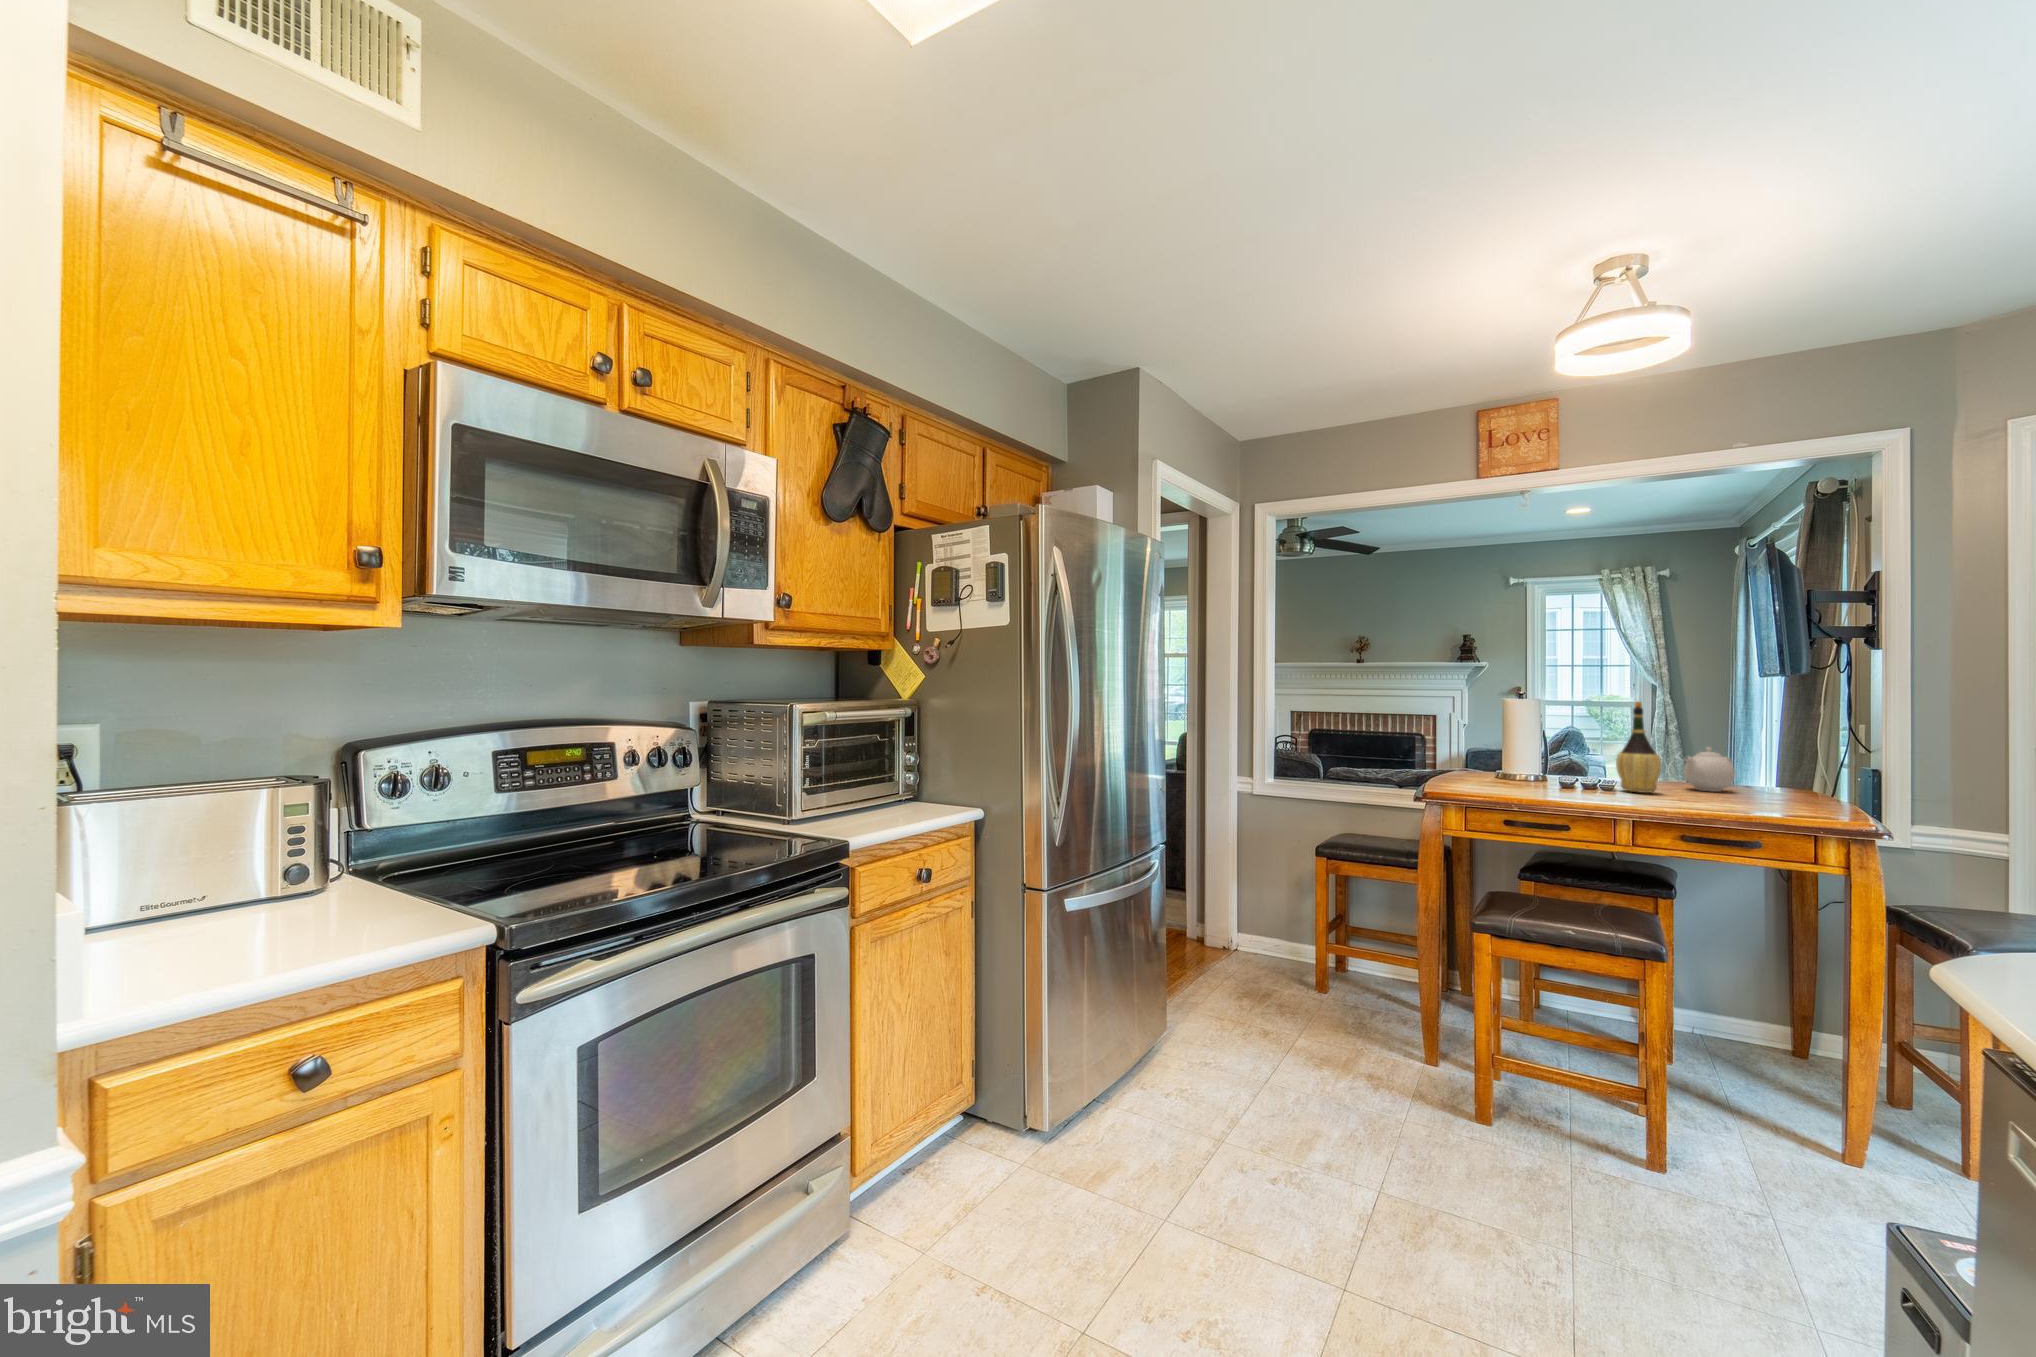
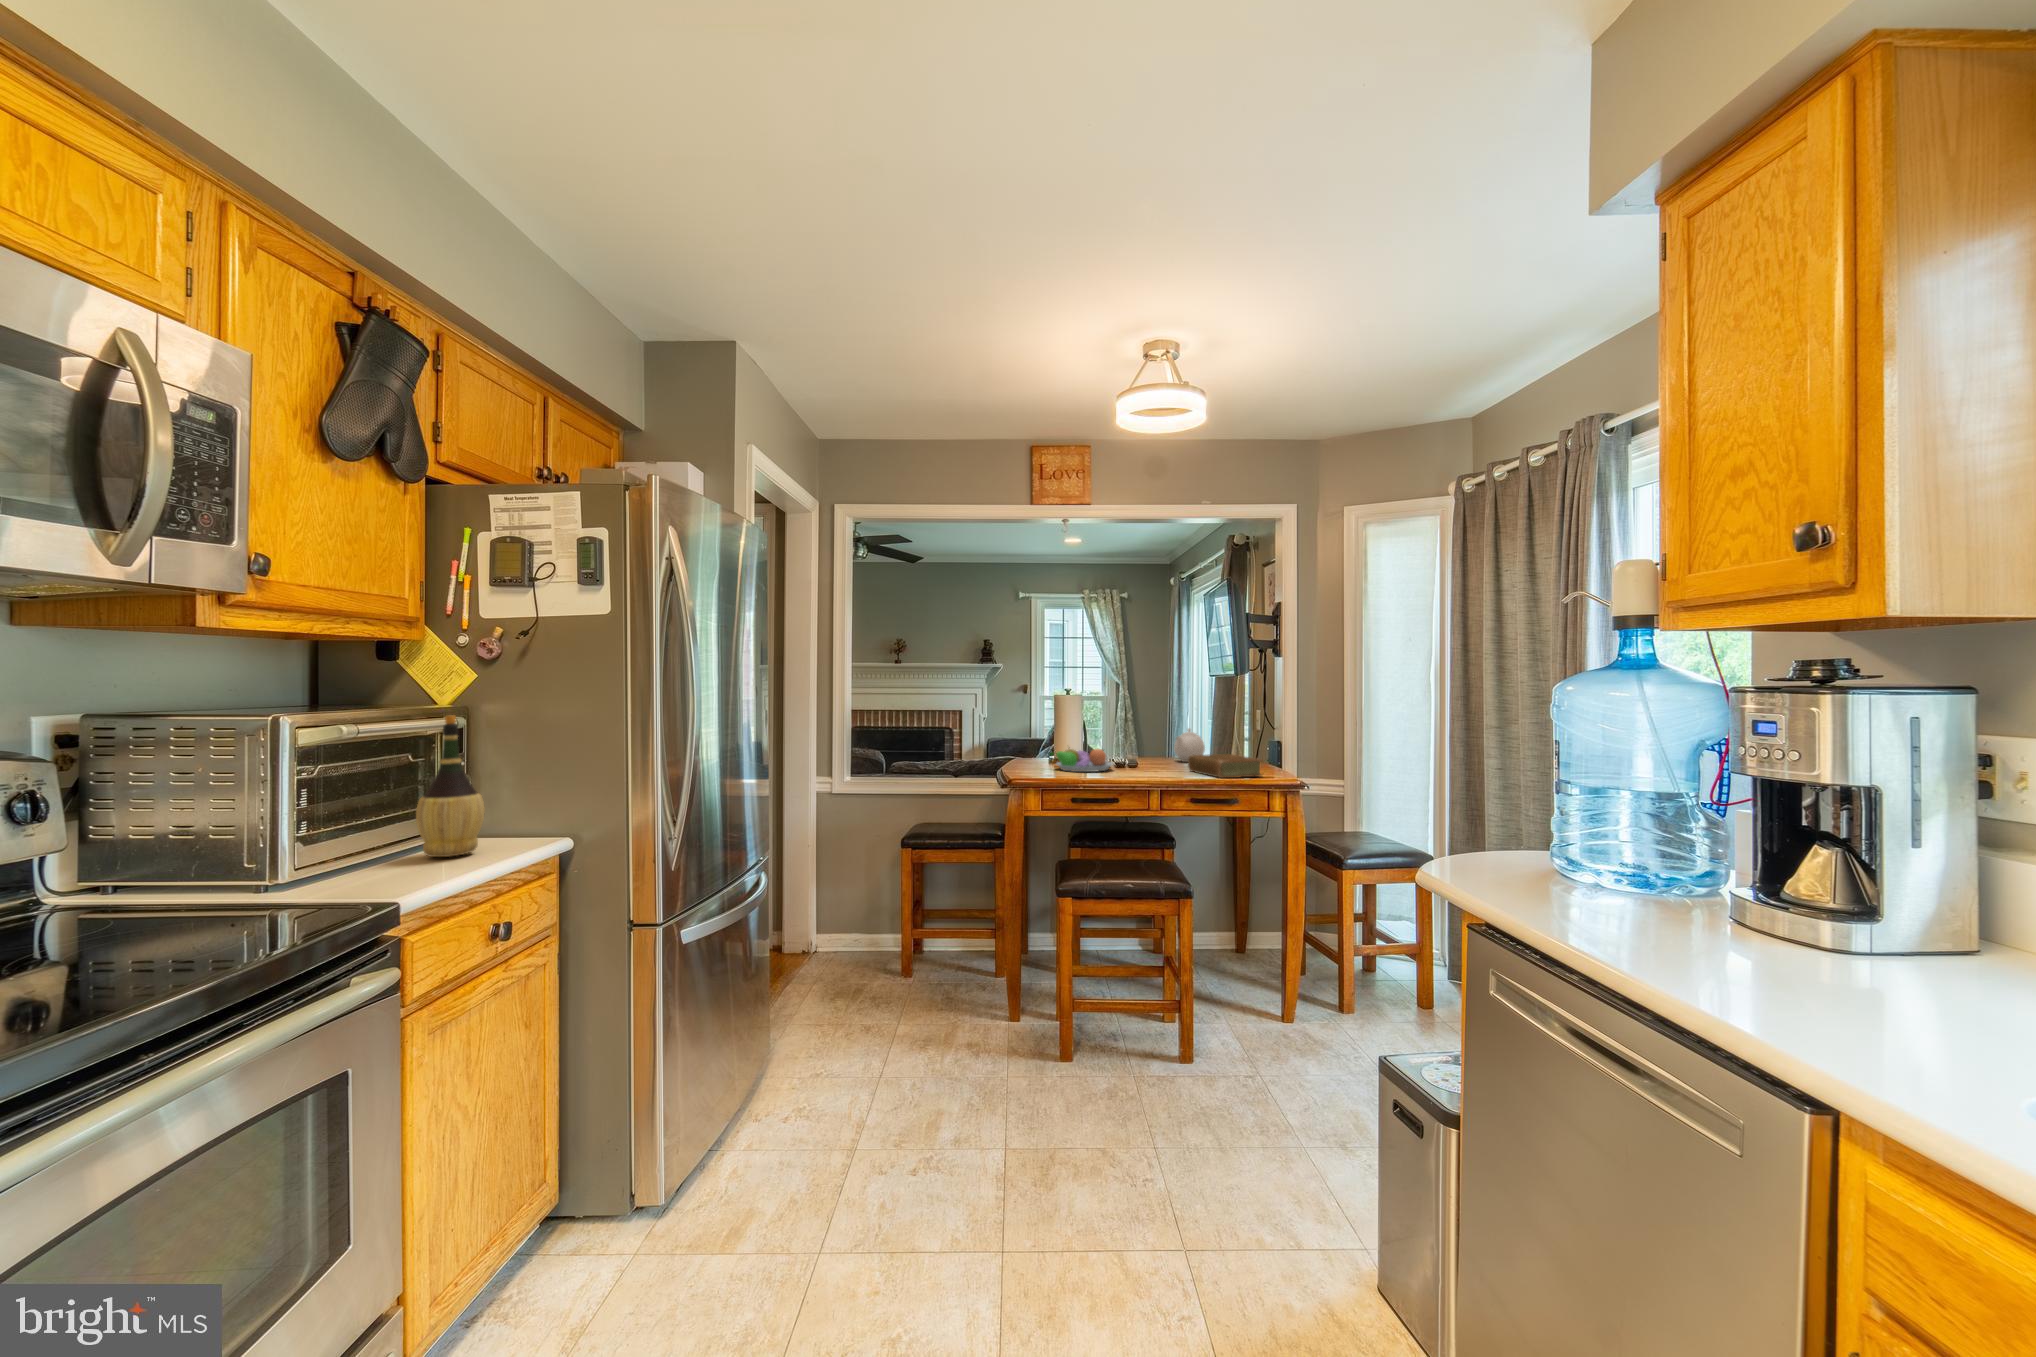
wine bottle: present [1616,702,1661,793] -> present [416,715,485,857]
fruit bowl: none [1484,759,1574,793] -> present [1050,748,1112,772]
book: none [1691,782,1814,818] -> present [1188,754,1262,778]

